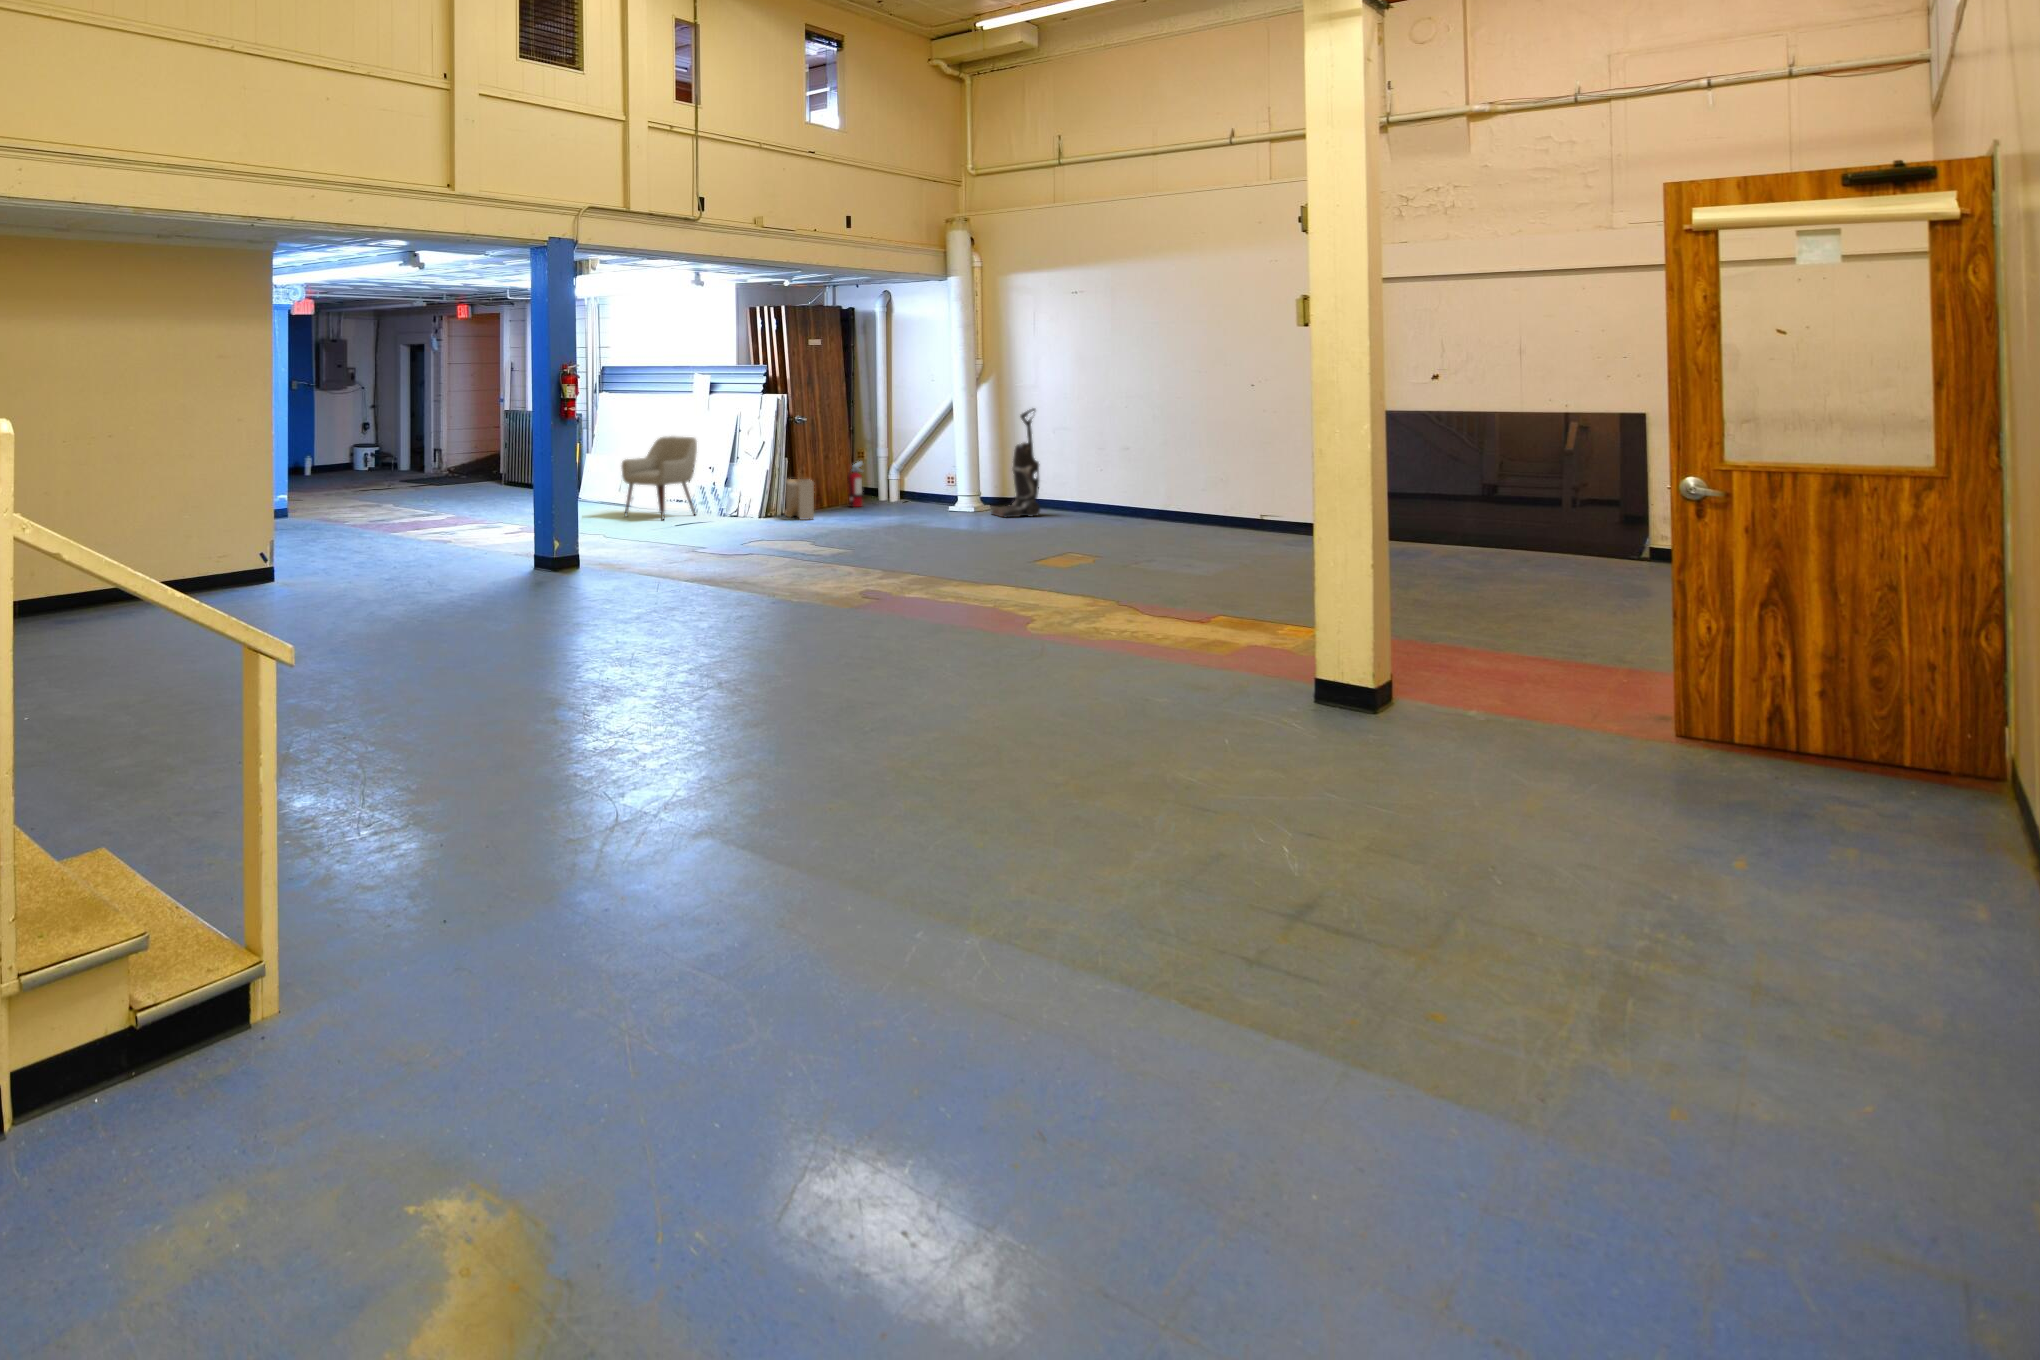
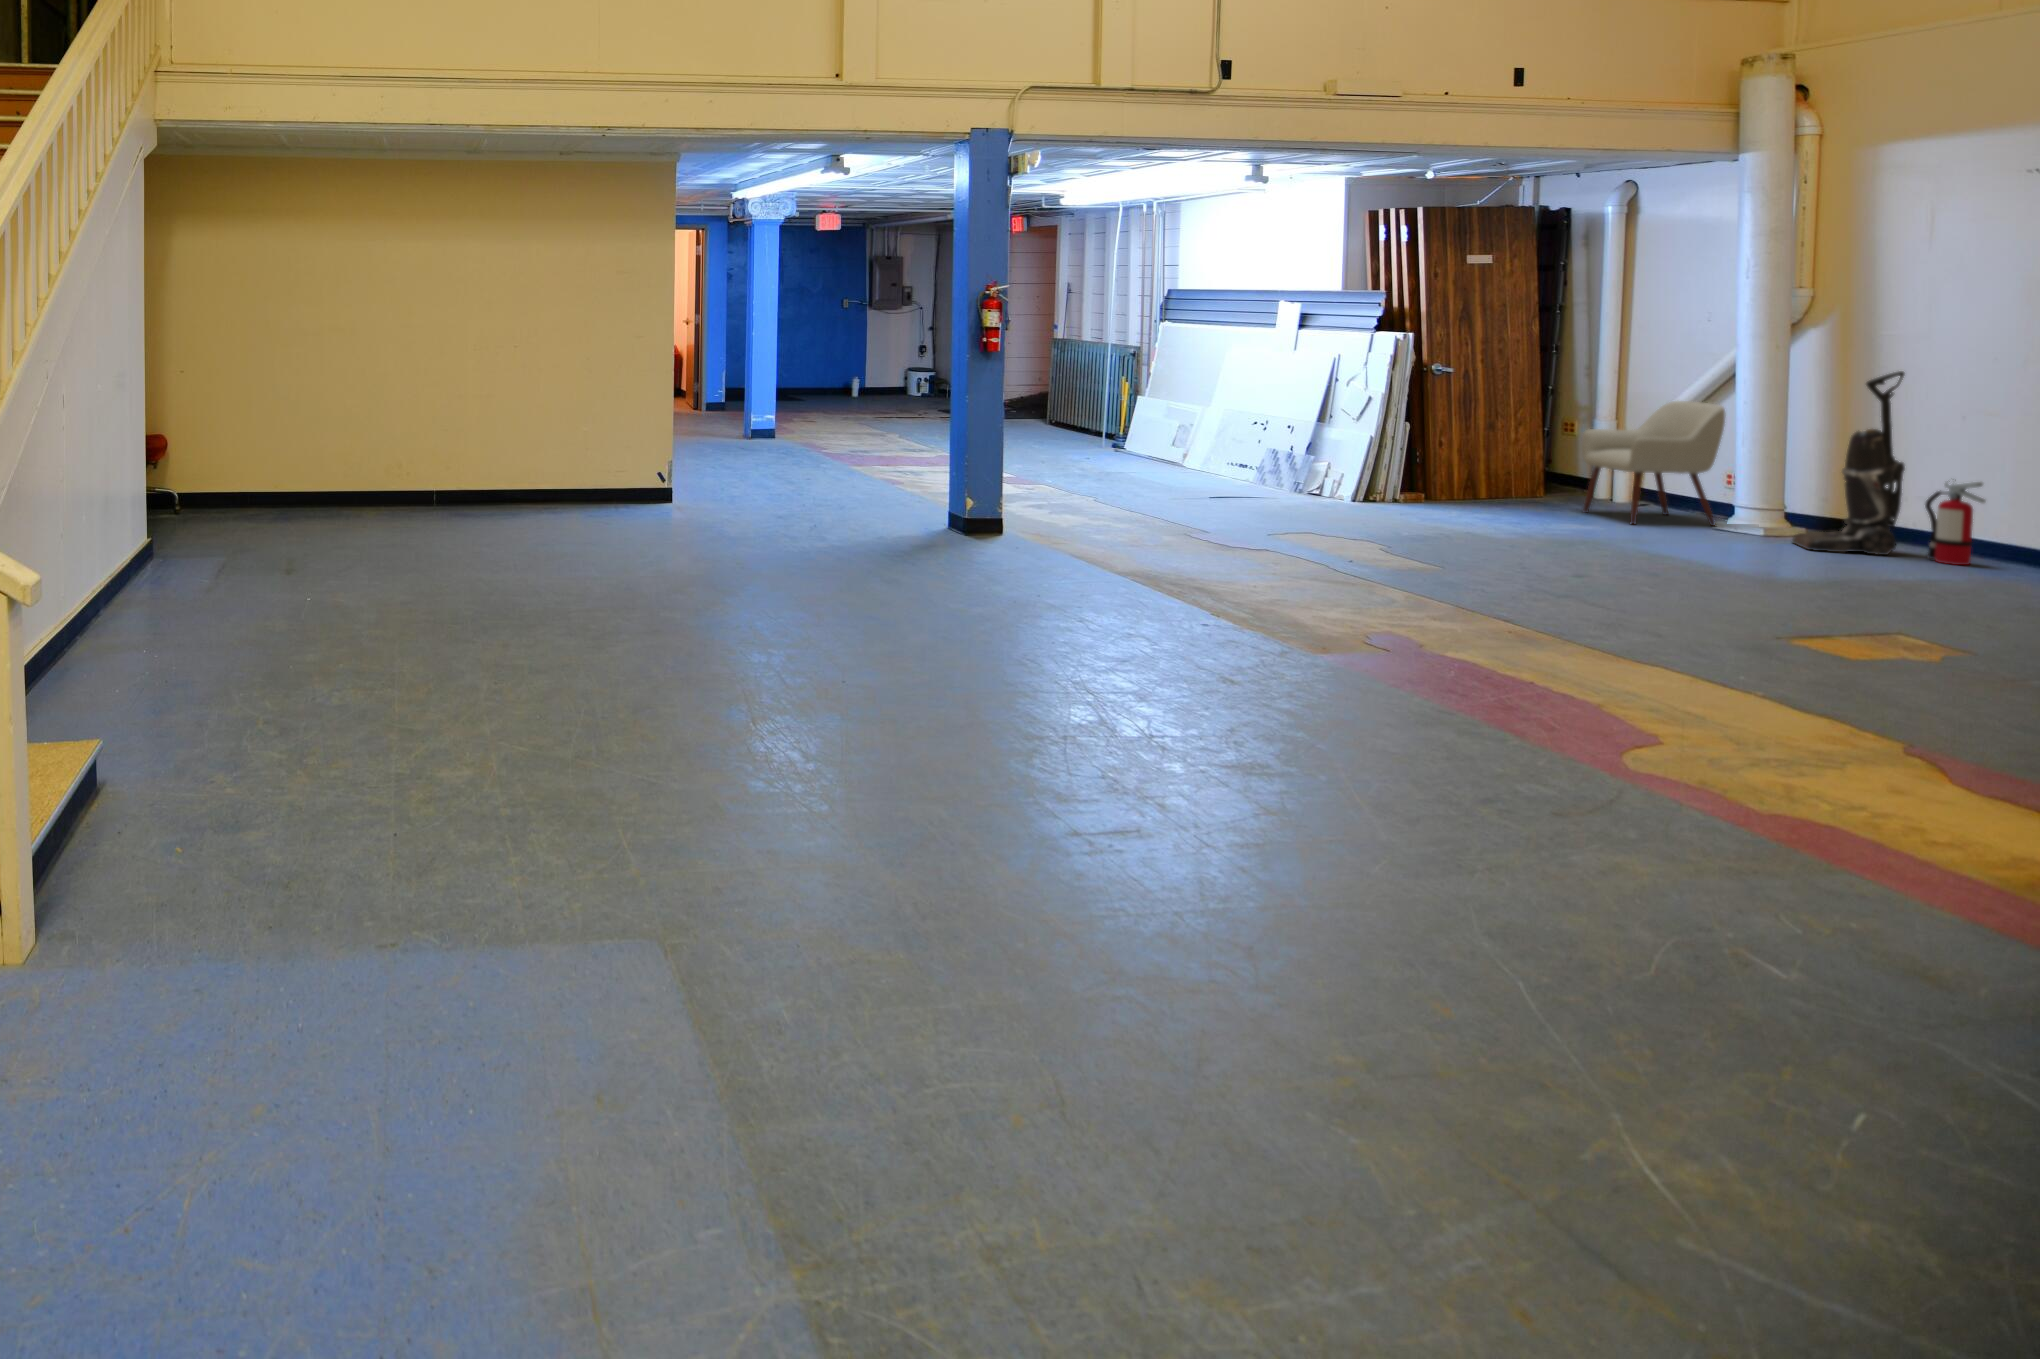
chair: present [622,436,697,519] -> present [1582,401,1725,526]
fire extinguisher: present [847,462,862,507] -> present [1925,479,1985,565]
storage bin: present [786,478,814,520] -> none [1398,441,1440,516]

